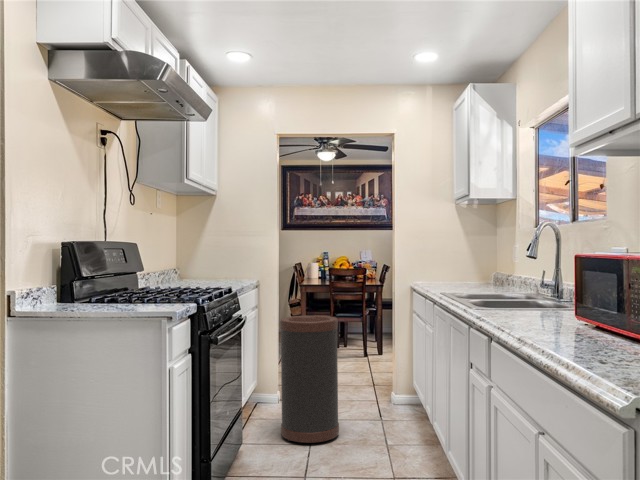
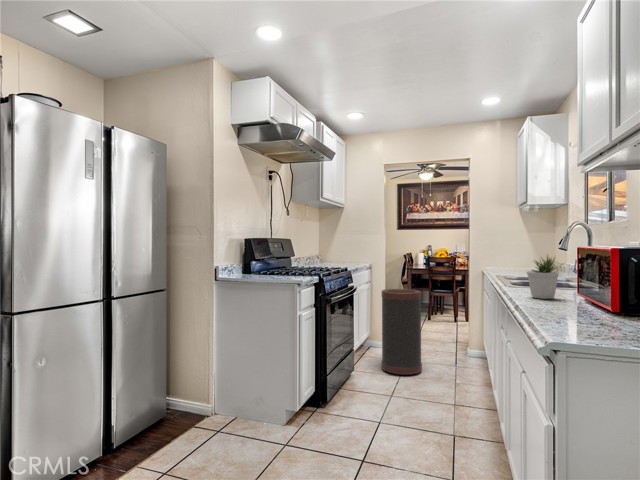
potted plant: none [517,259,558,322] -> present [527,256,559,299]

